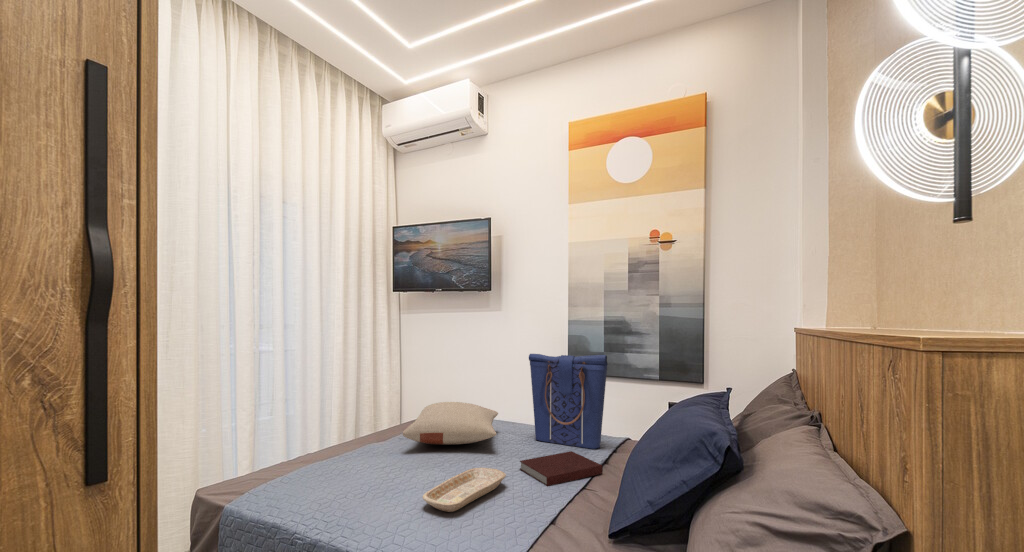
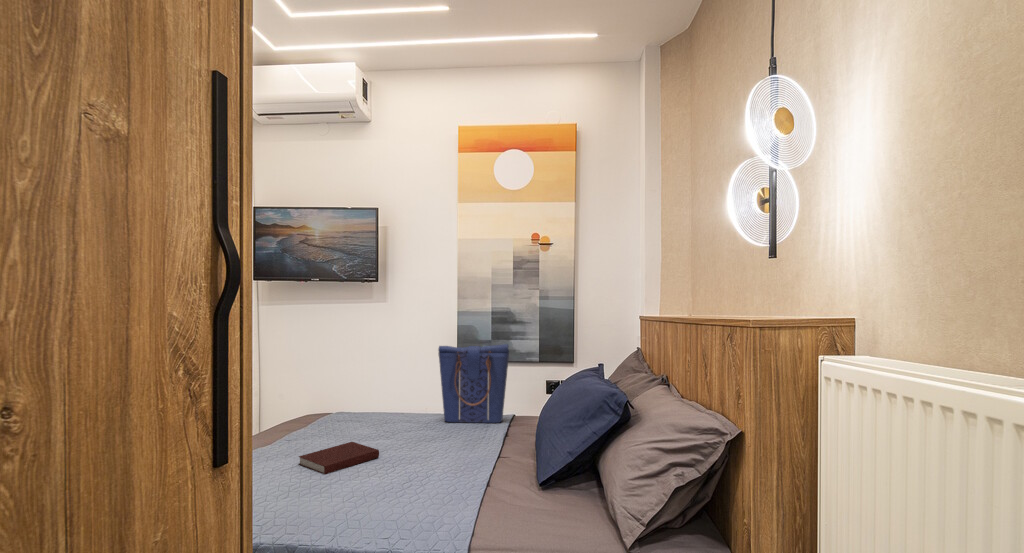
pillow: present [403,402,498,445] -> none [329,396,422,435]
notebook: present [520,451,603,486] -> present [299,442,379,474]
tray: present [423,468,506,512] -> none [399,444,452,477]

